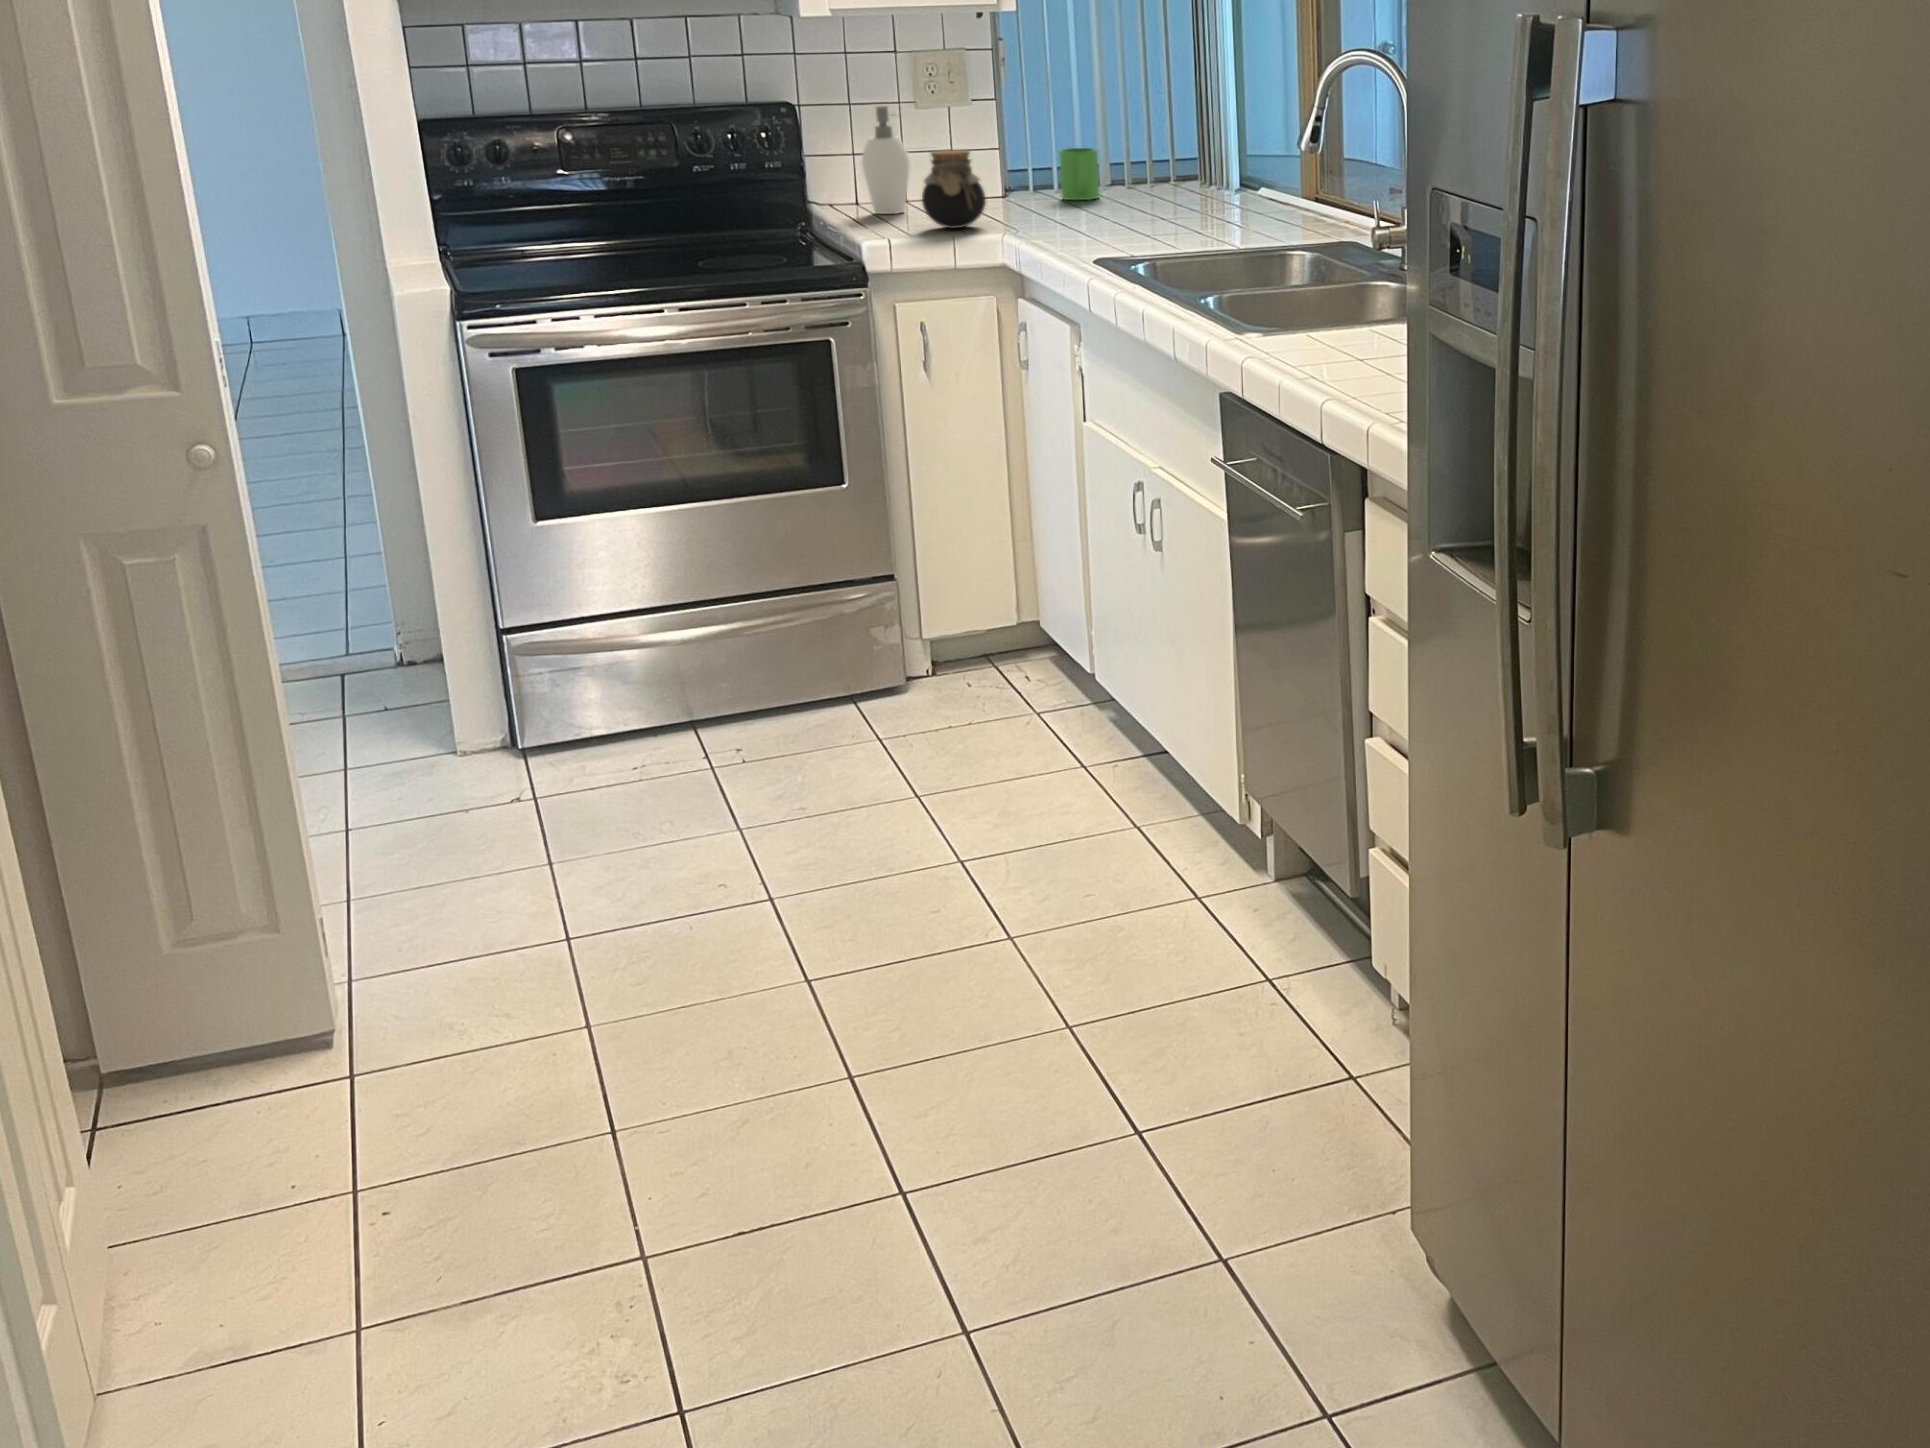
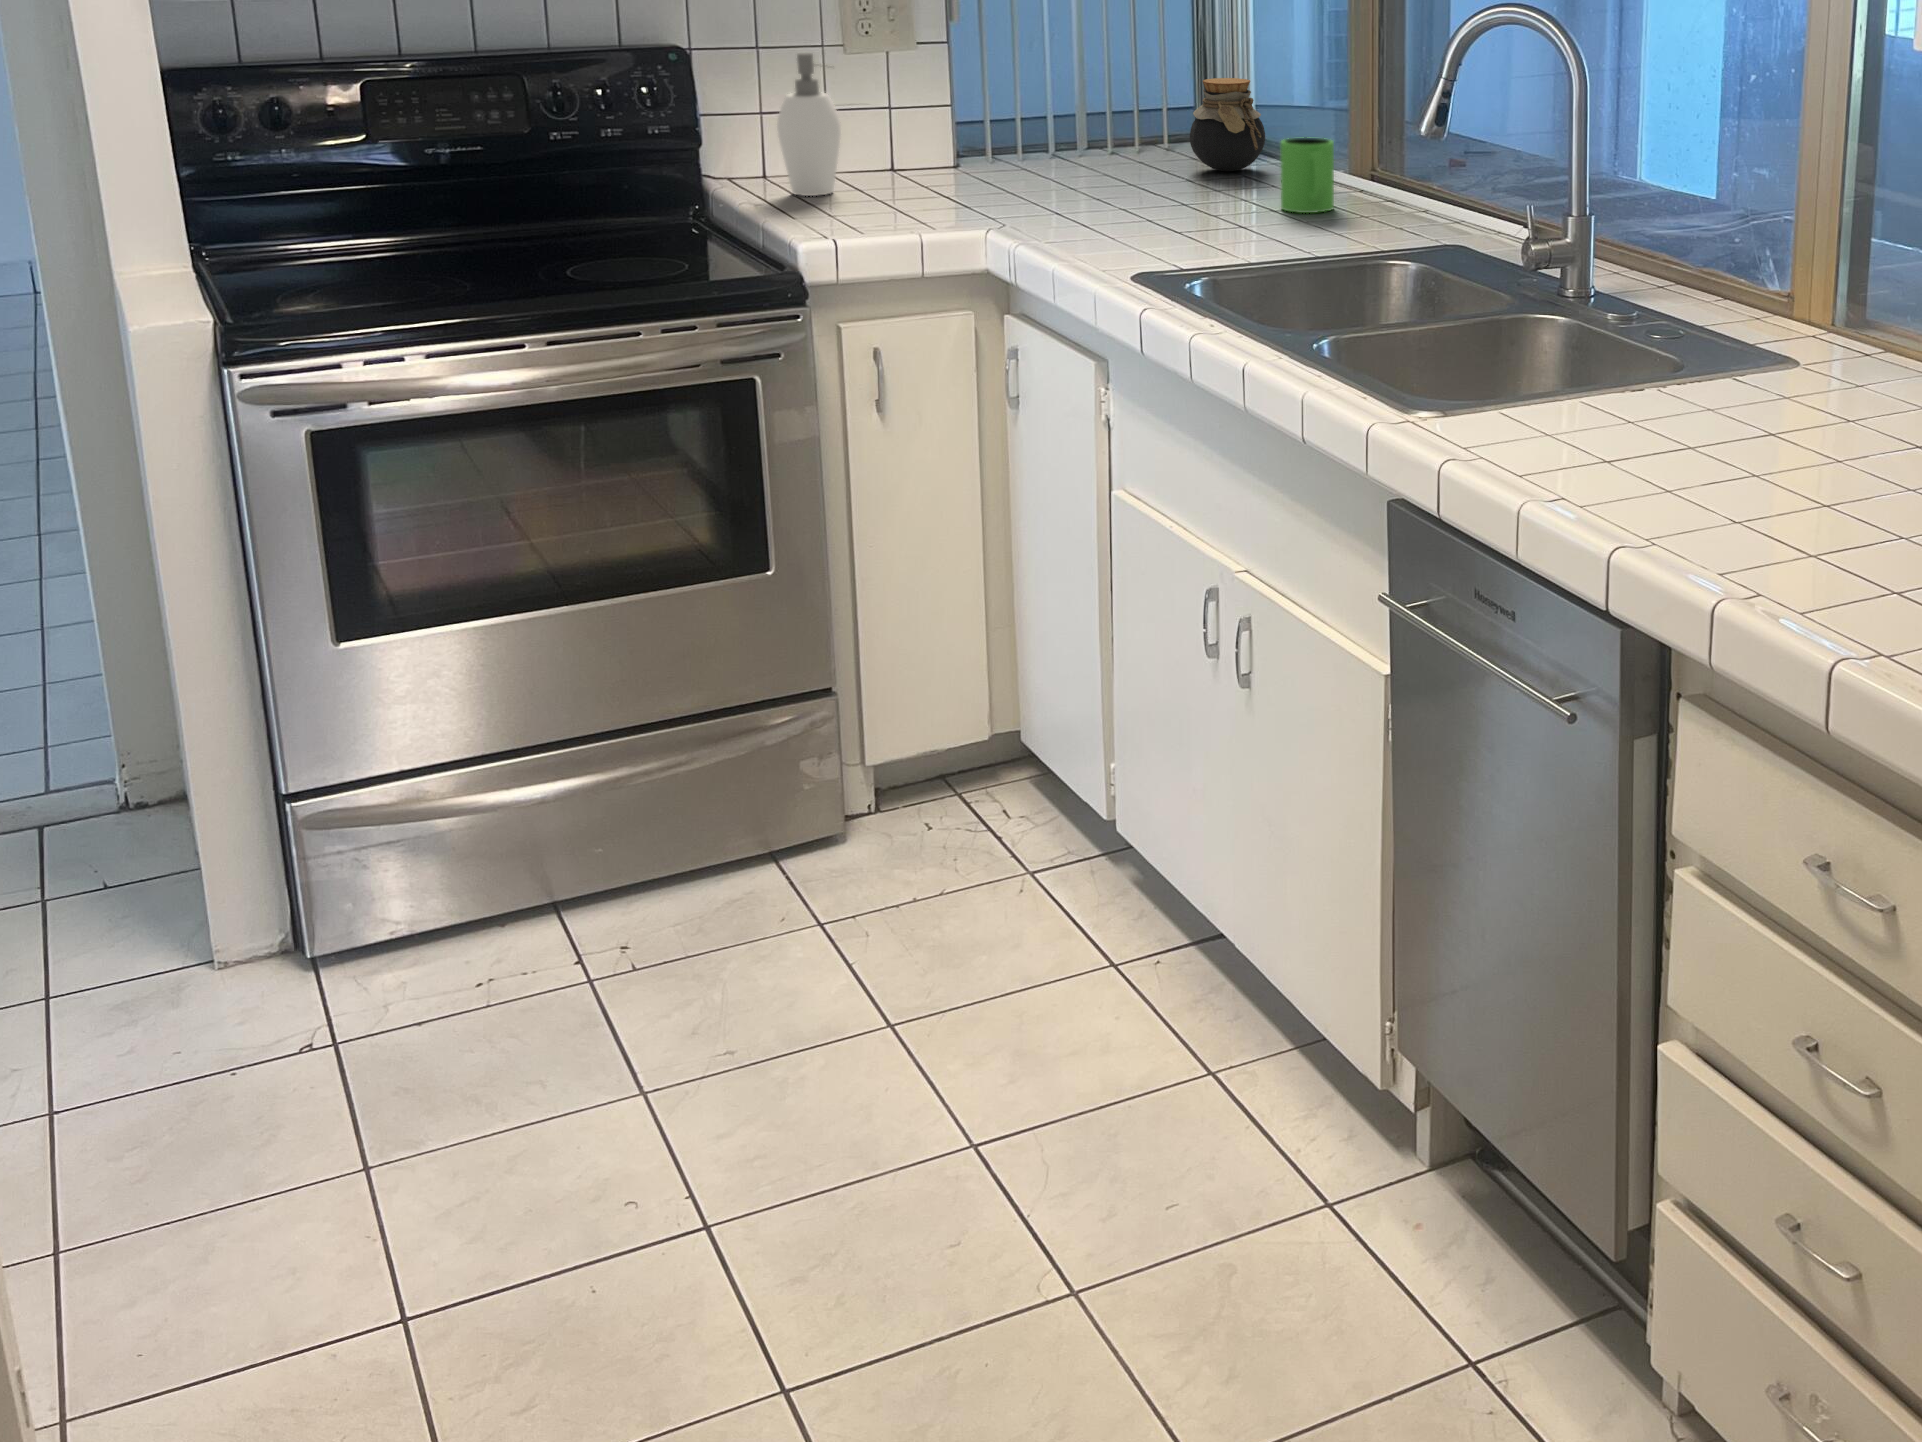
mug: present [1059,148,1100,200] -> present [1281,137,1334,213]
jar: present [922,150,986,228] -> present [1190,78,1265,171]

